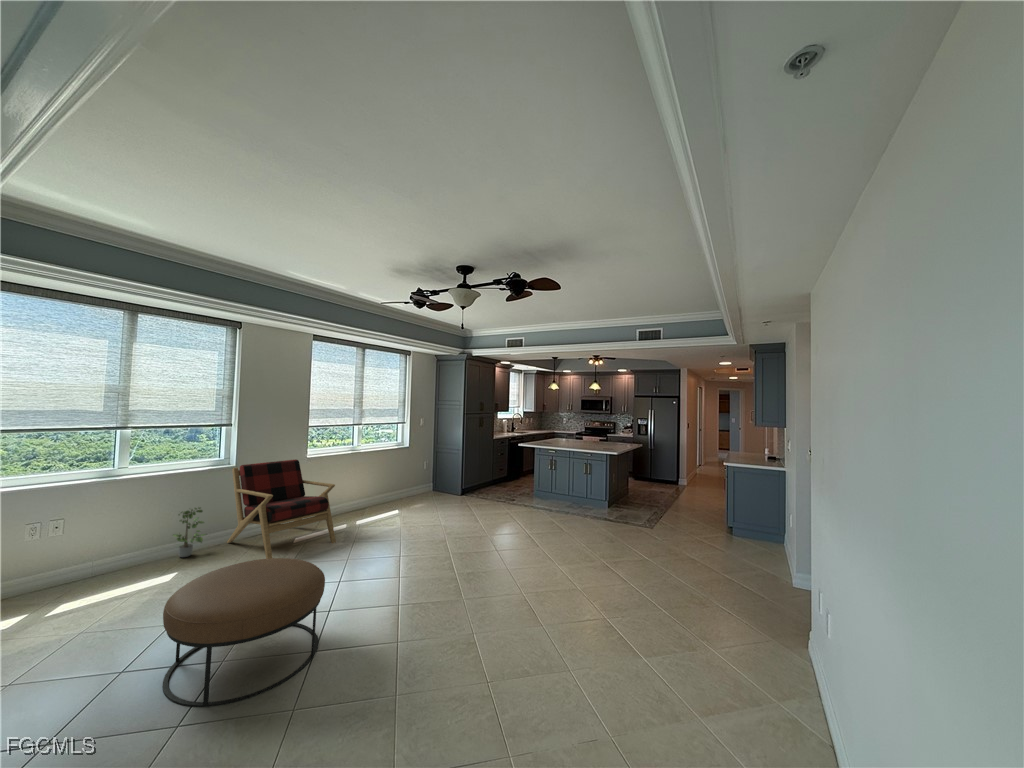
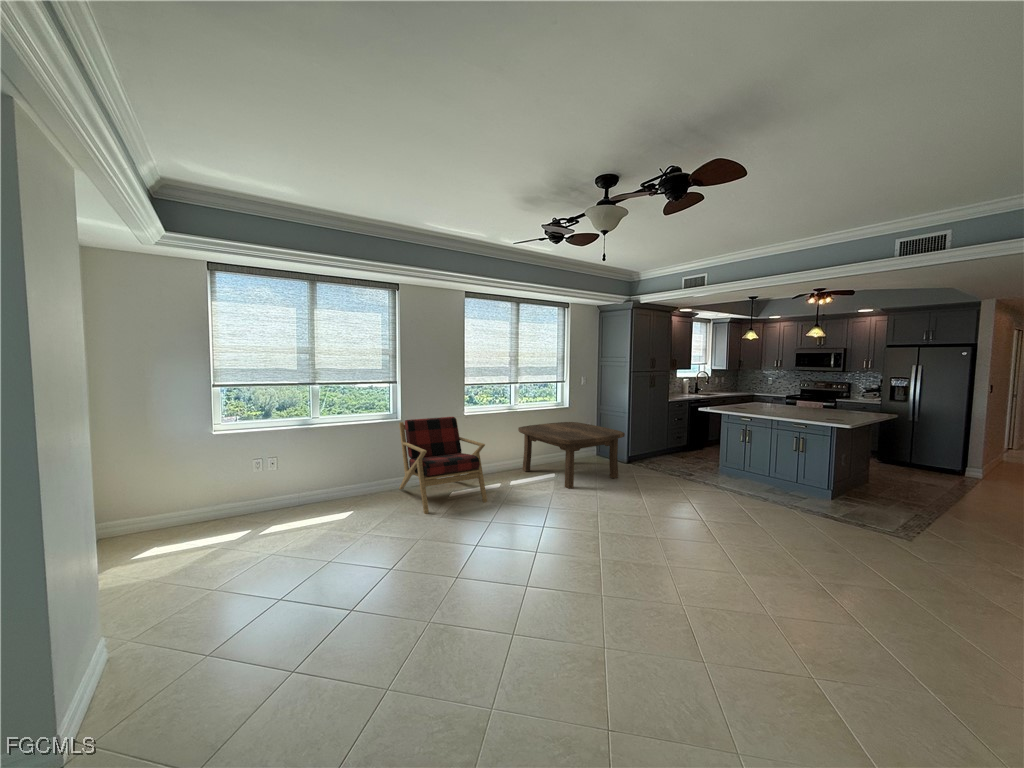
coffee table: none [362,460,462,522] -> present [518,422,625,489]
potted plant: present [173,507,205,557] -> none [356,455,383,498]
ottoman: present [162,558,325,707] -> none [305,517,447,659]

